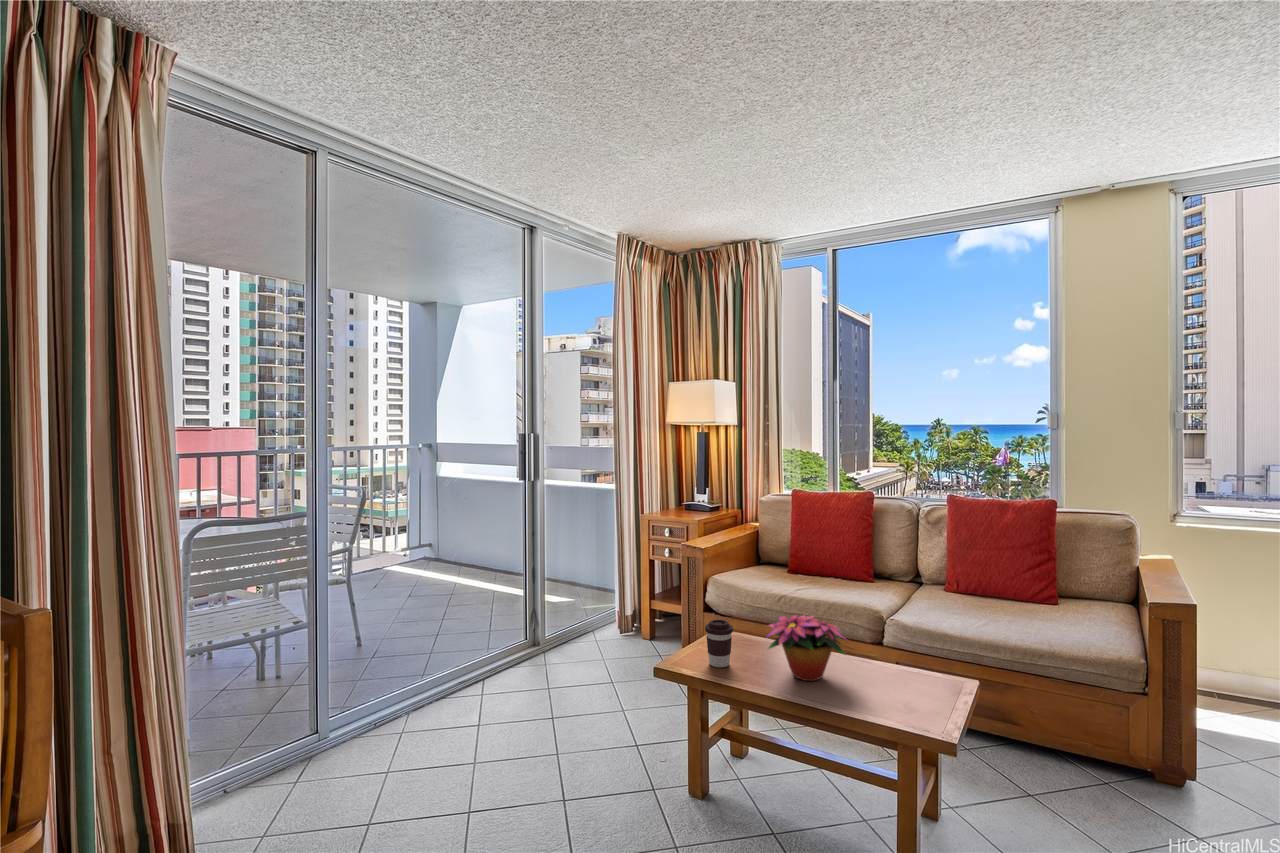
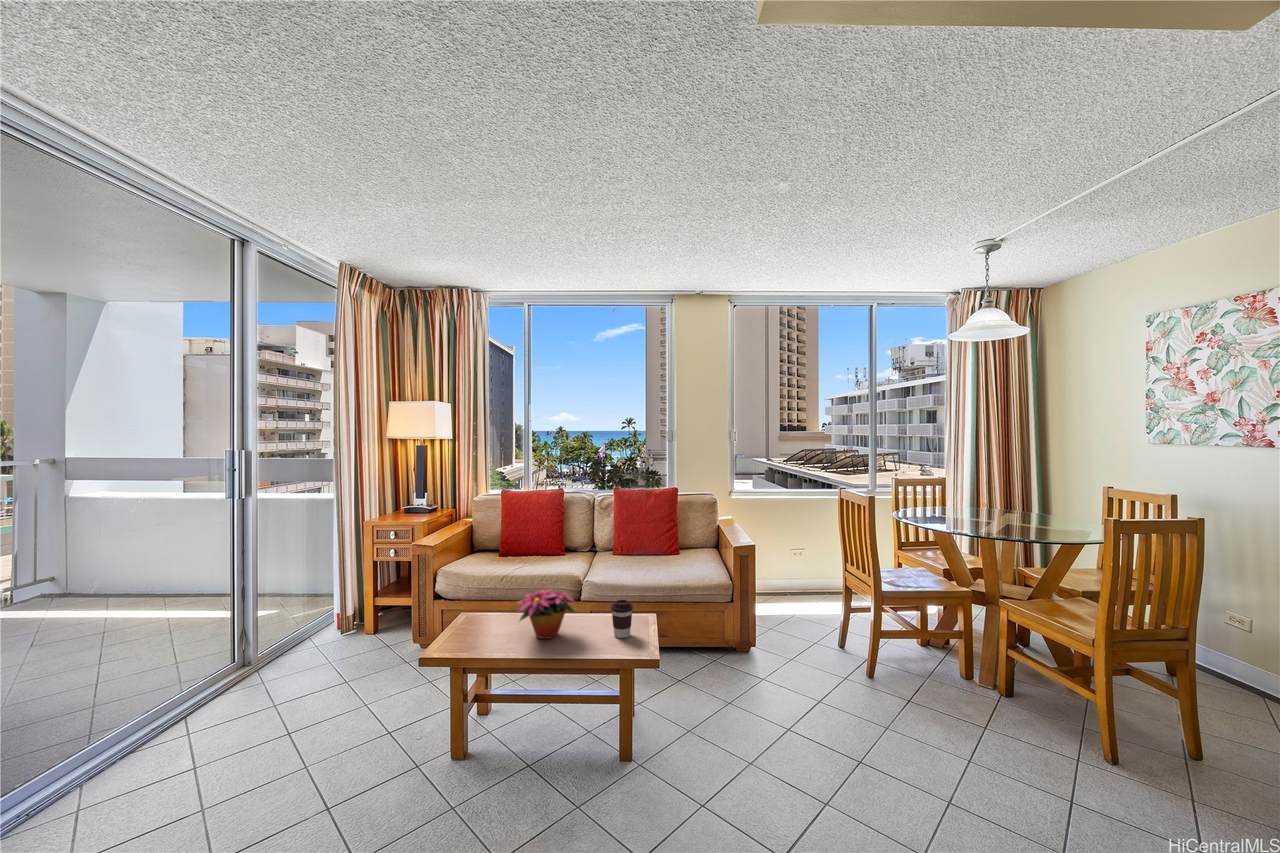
coffee cup: present [705,620,733,667] -> present [611,600,633,638]

